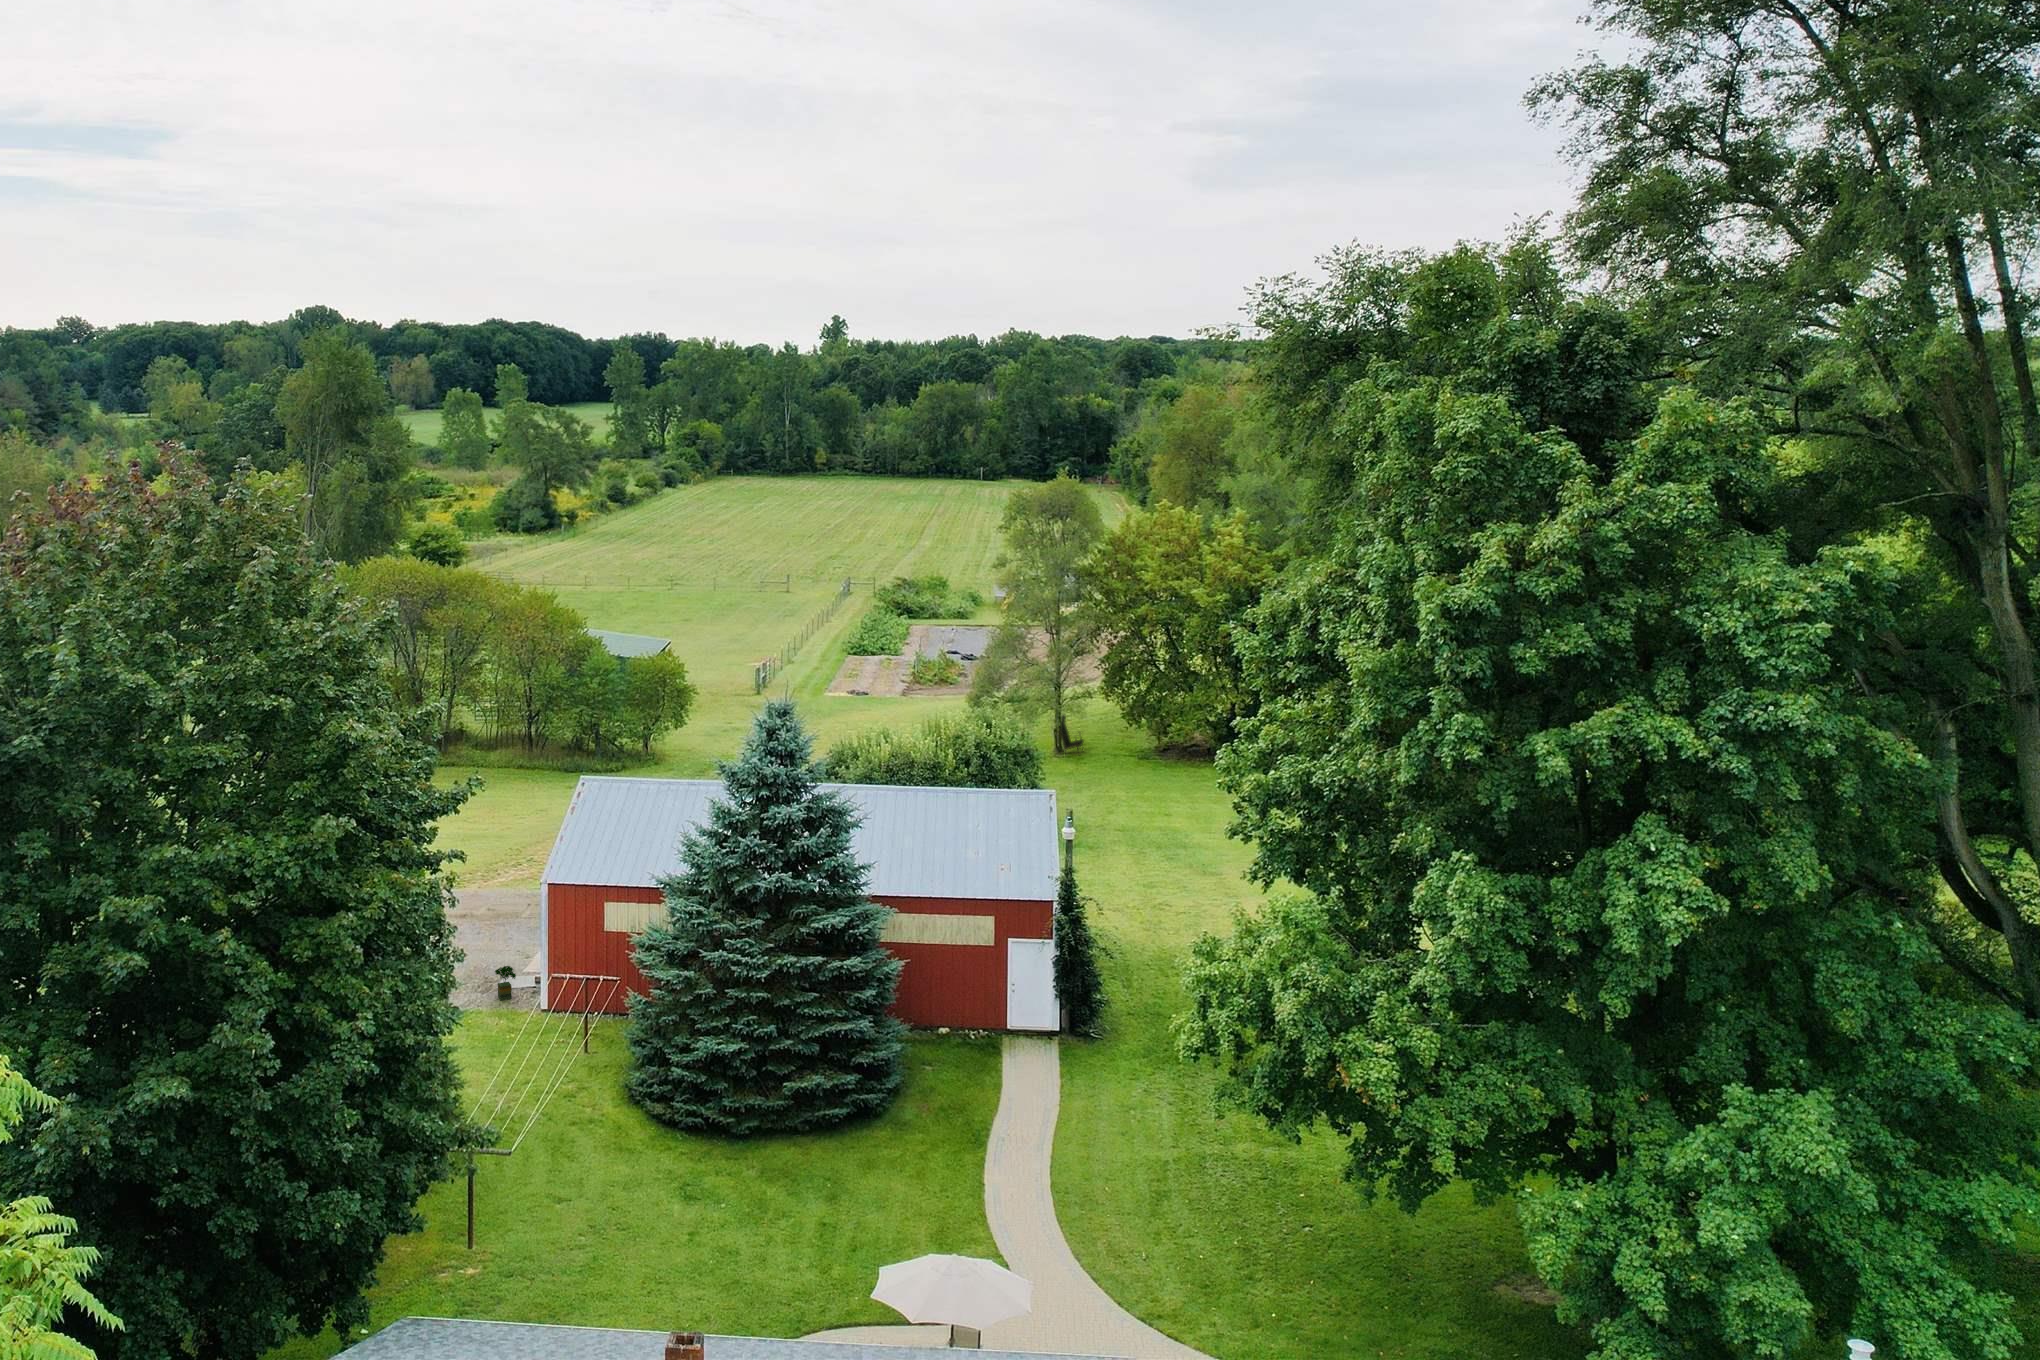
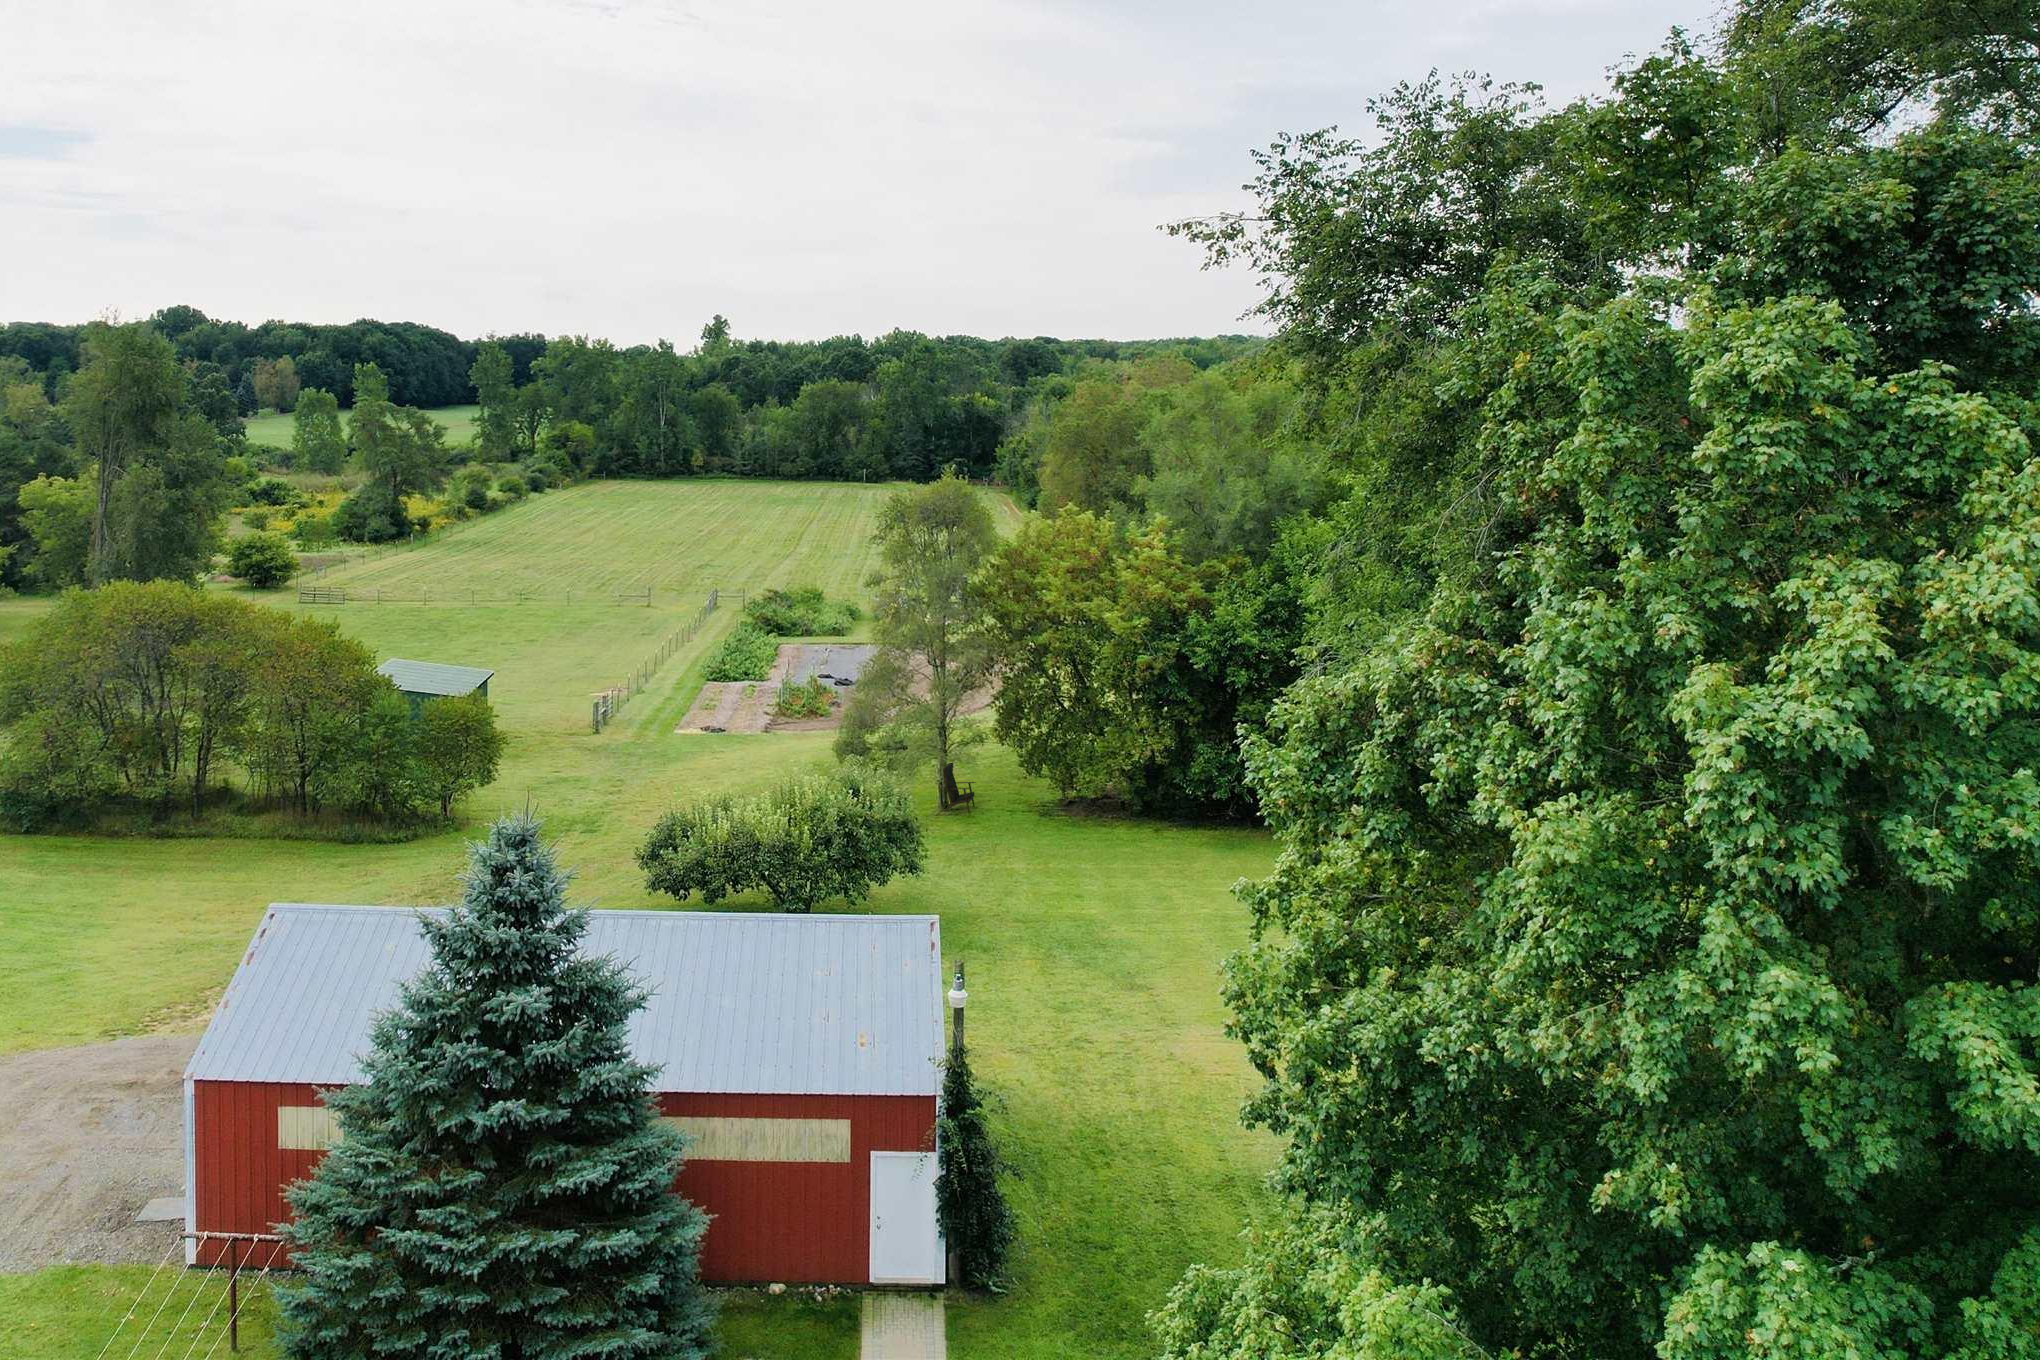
potted tree: present [495,966,516,1001] -> none [122,1194,156,1250]

